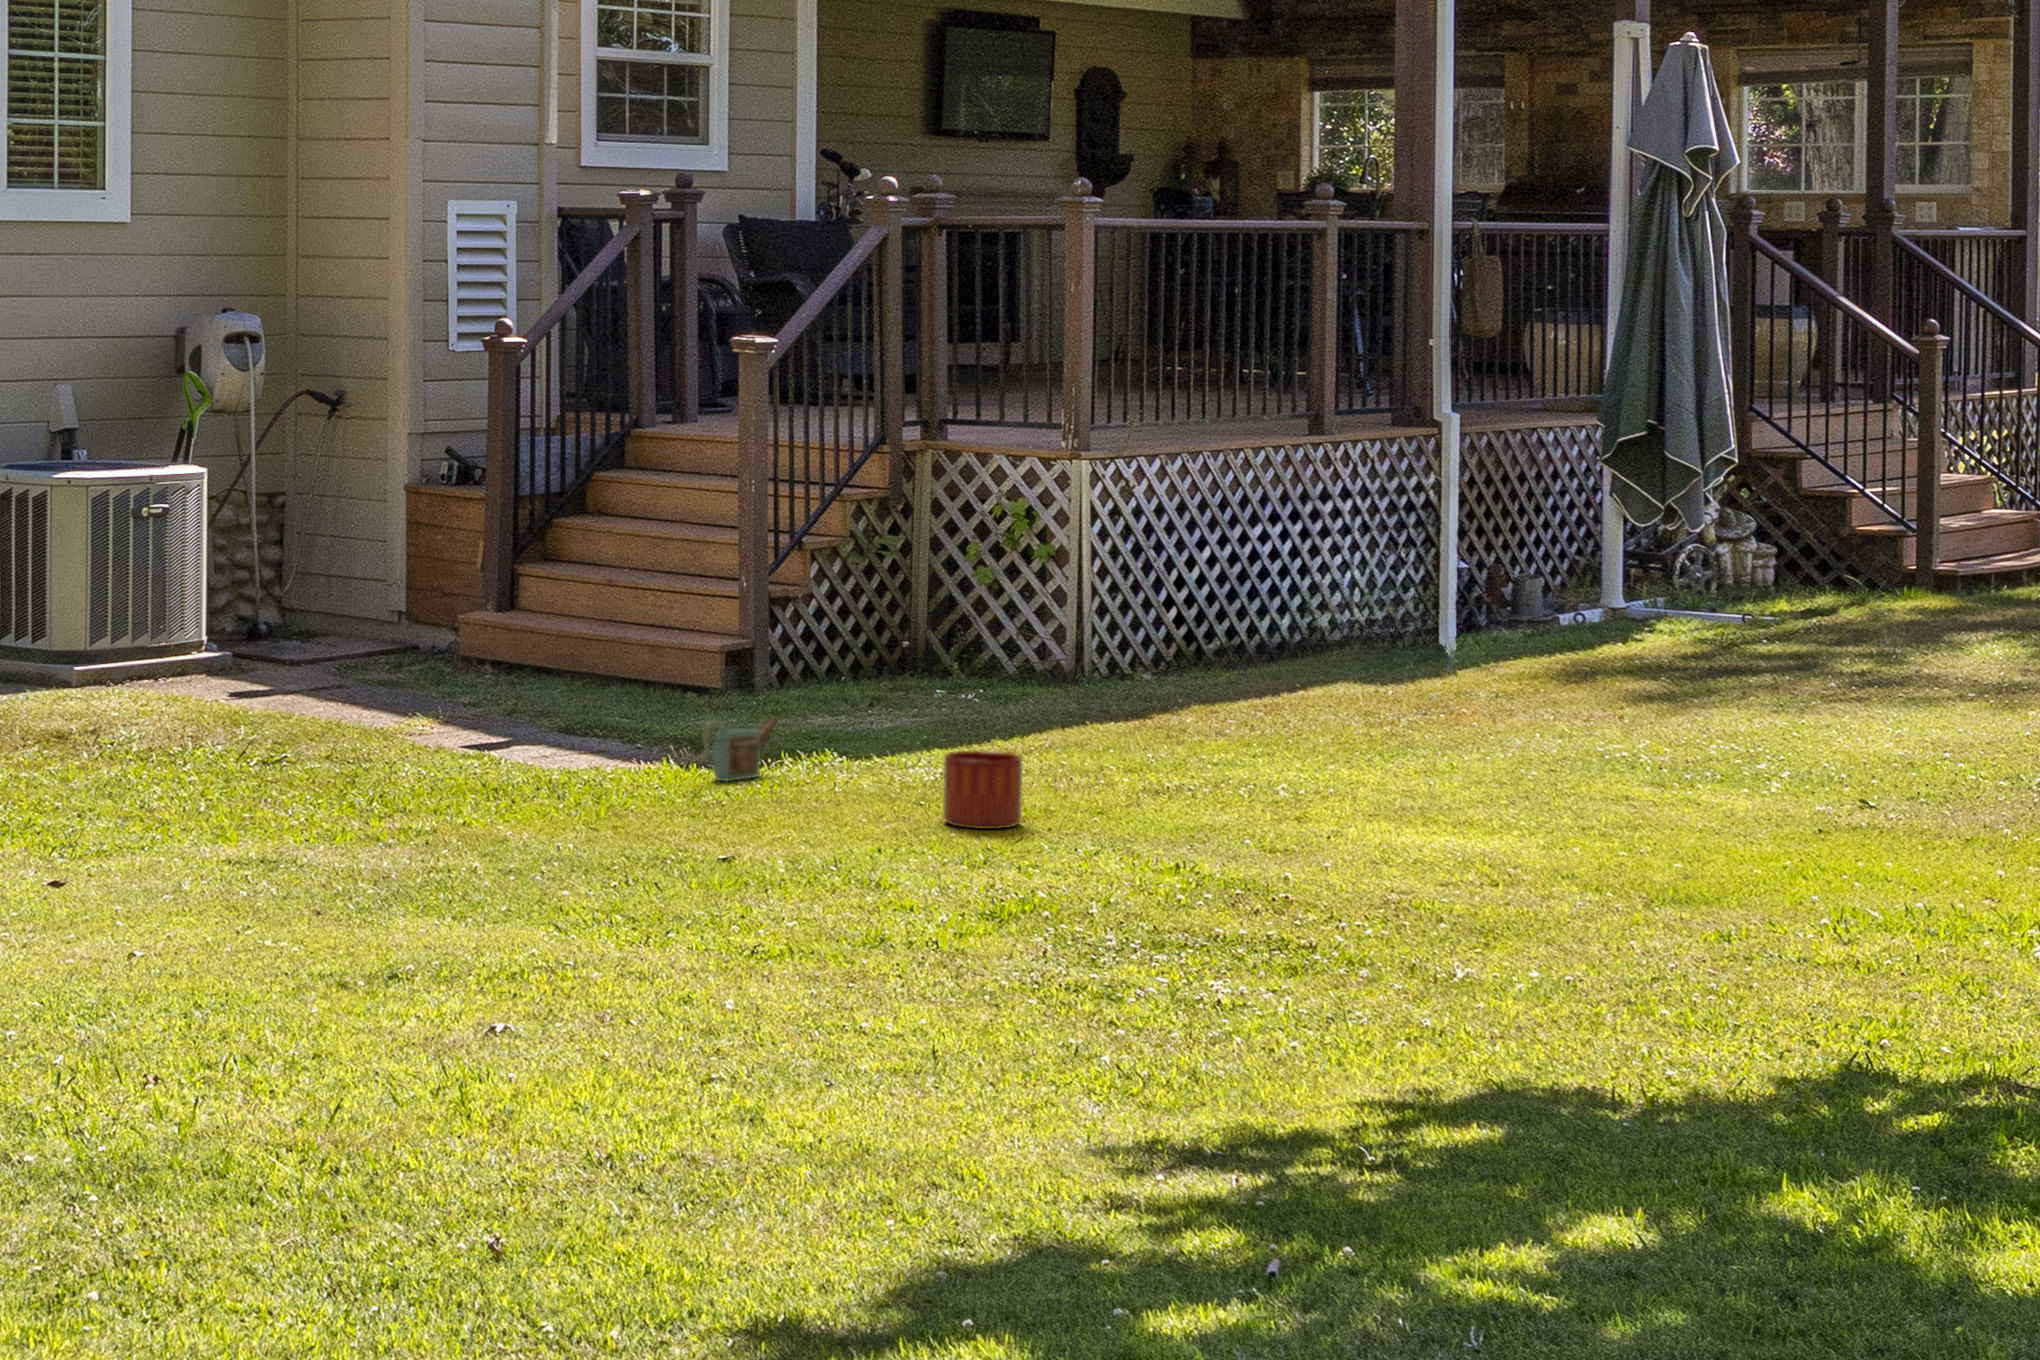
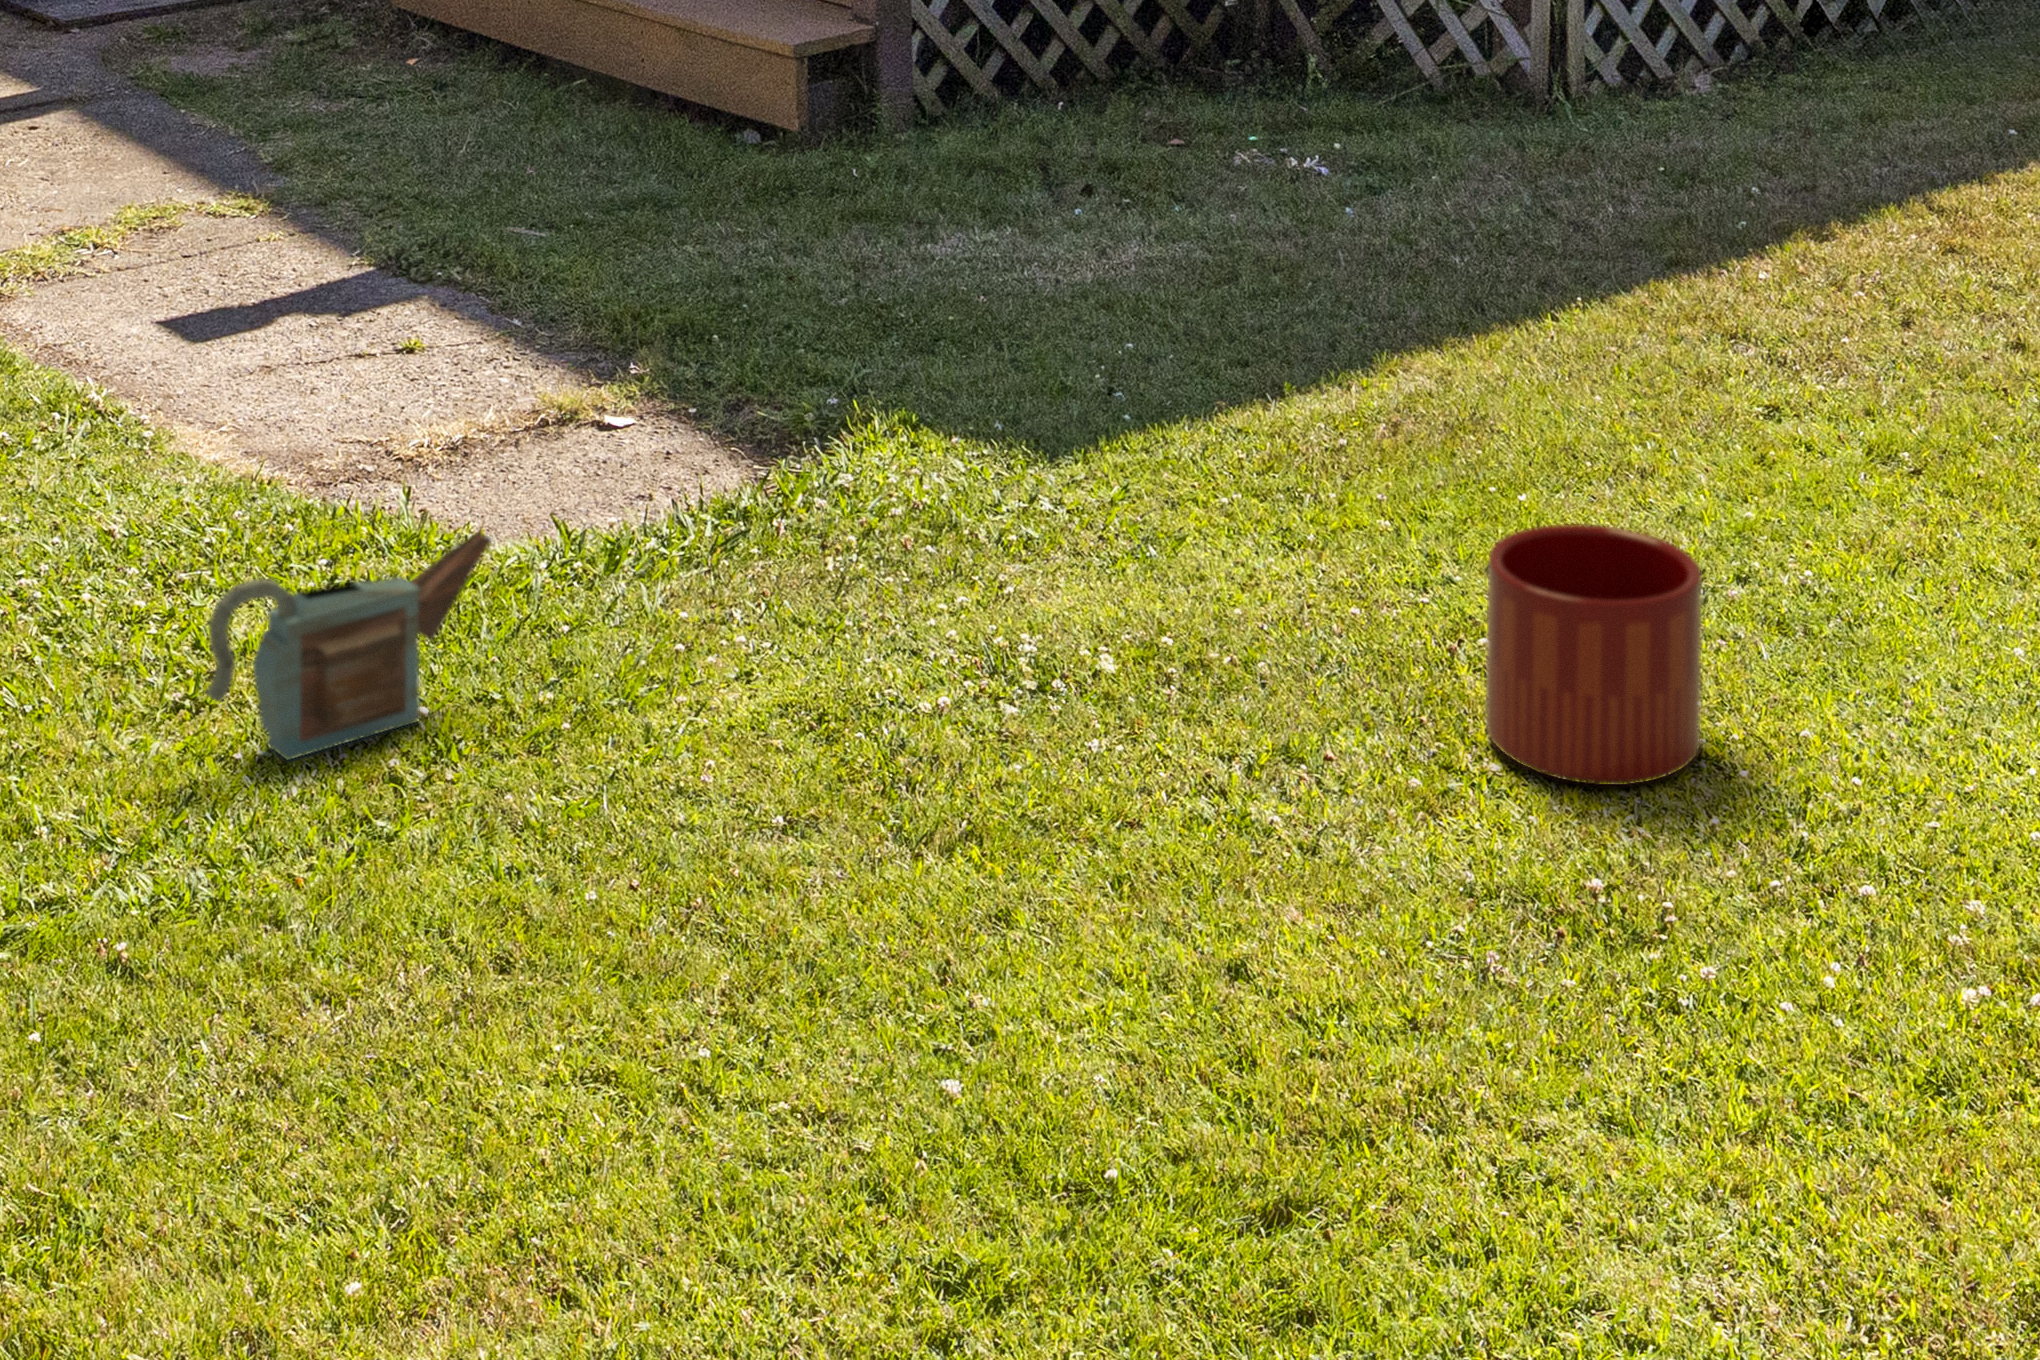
planter: present [943,751,1022,829] -> present [1486,524,1702,785]

